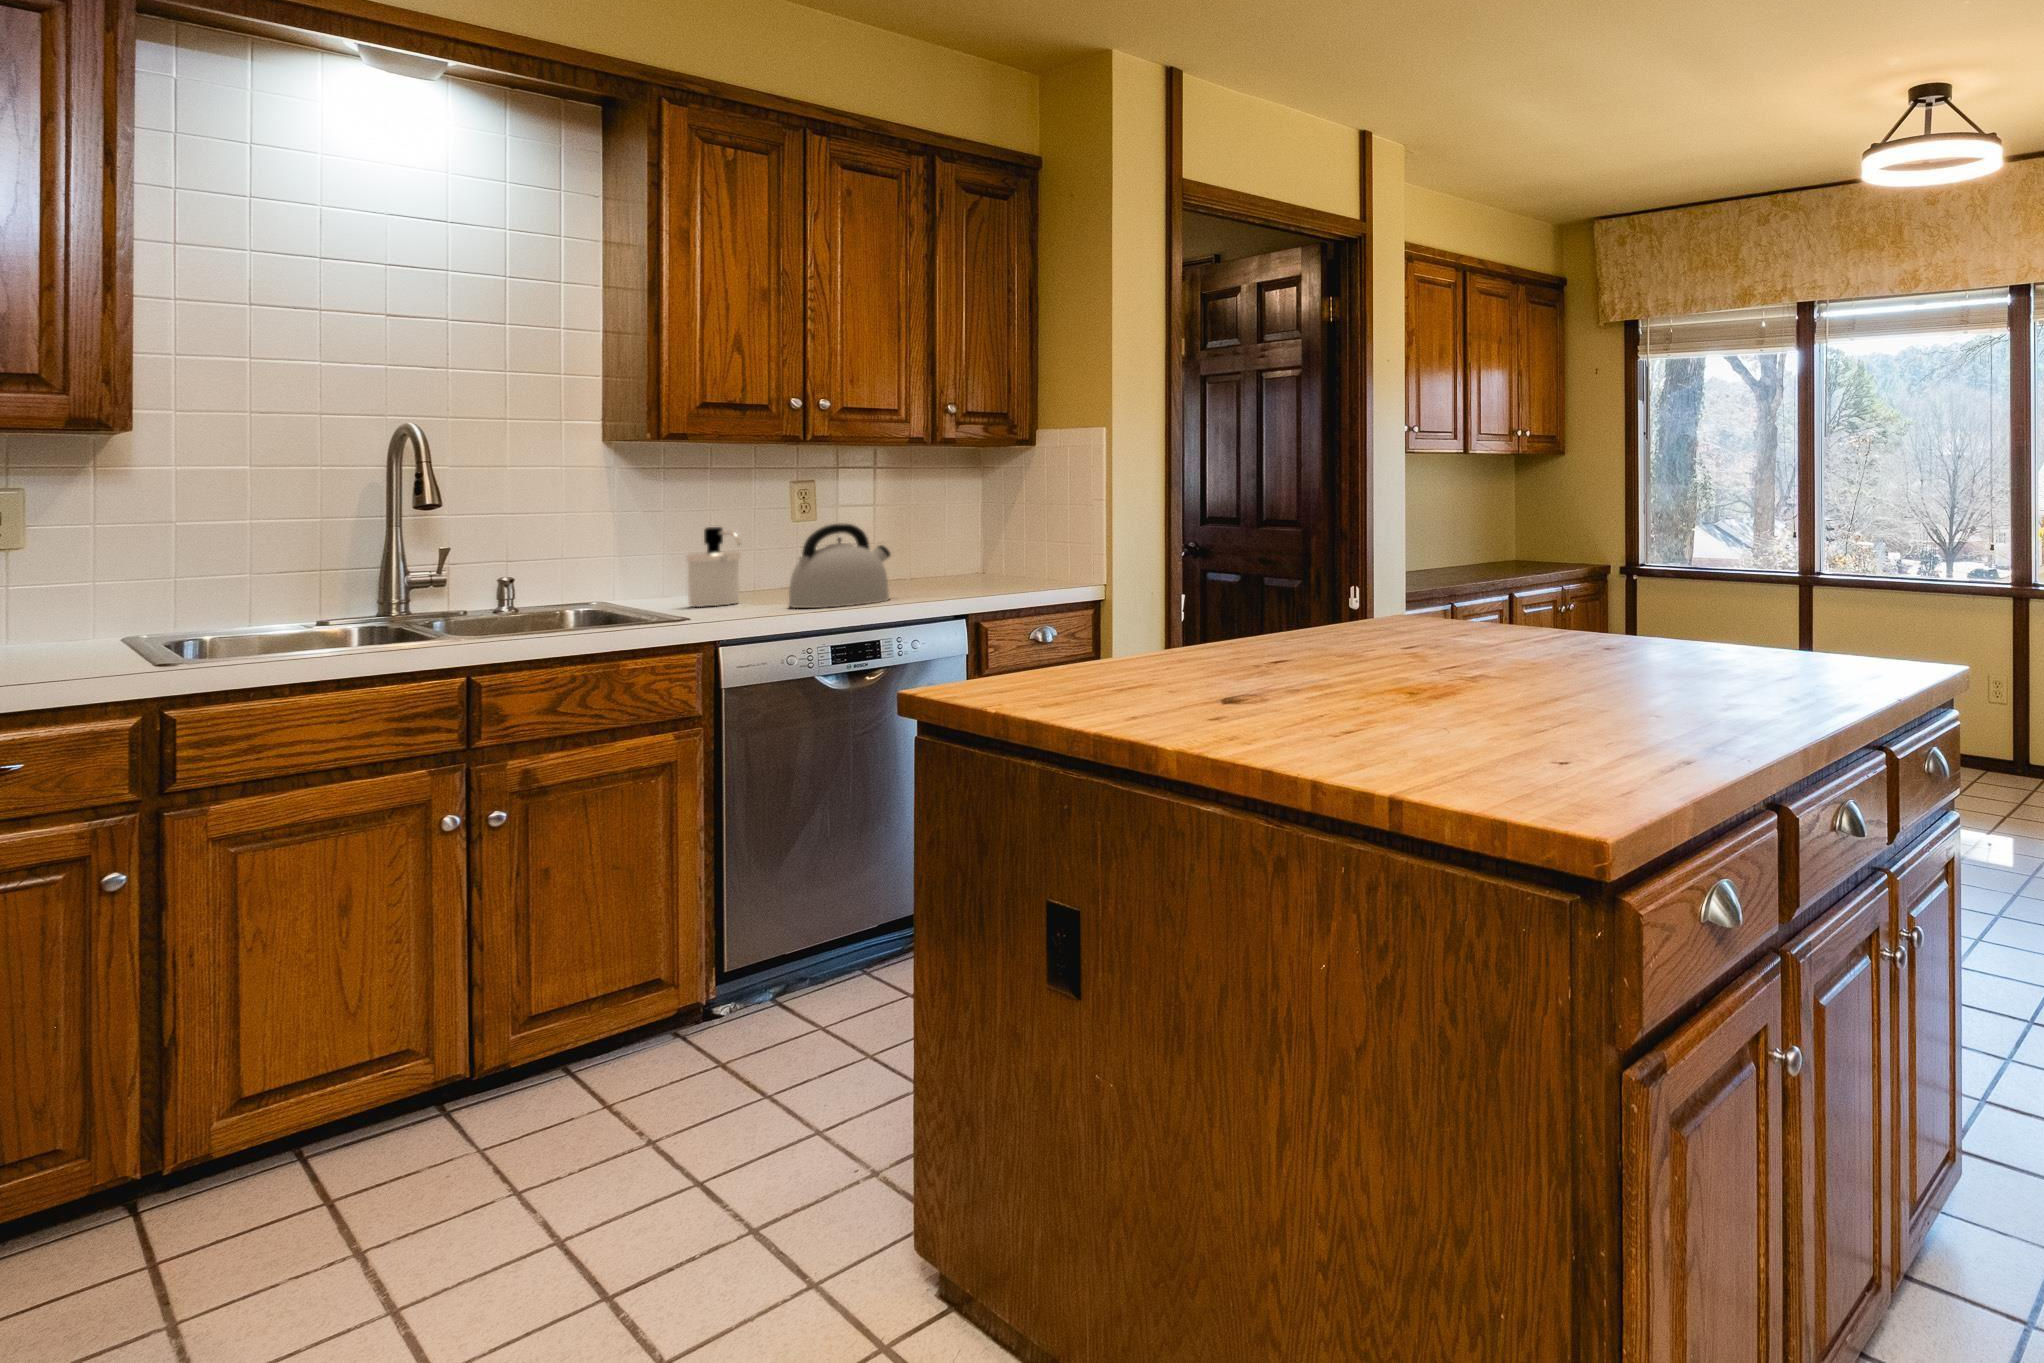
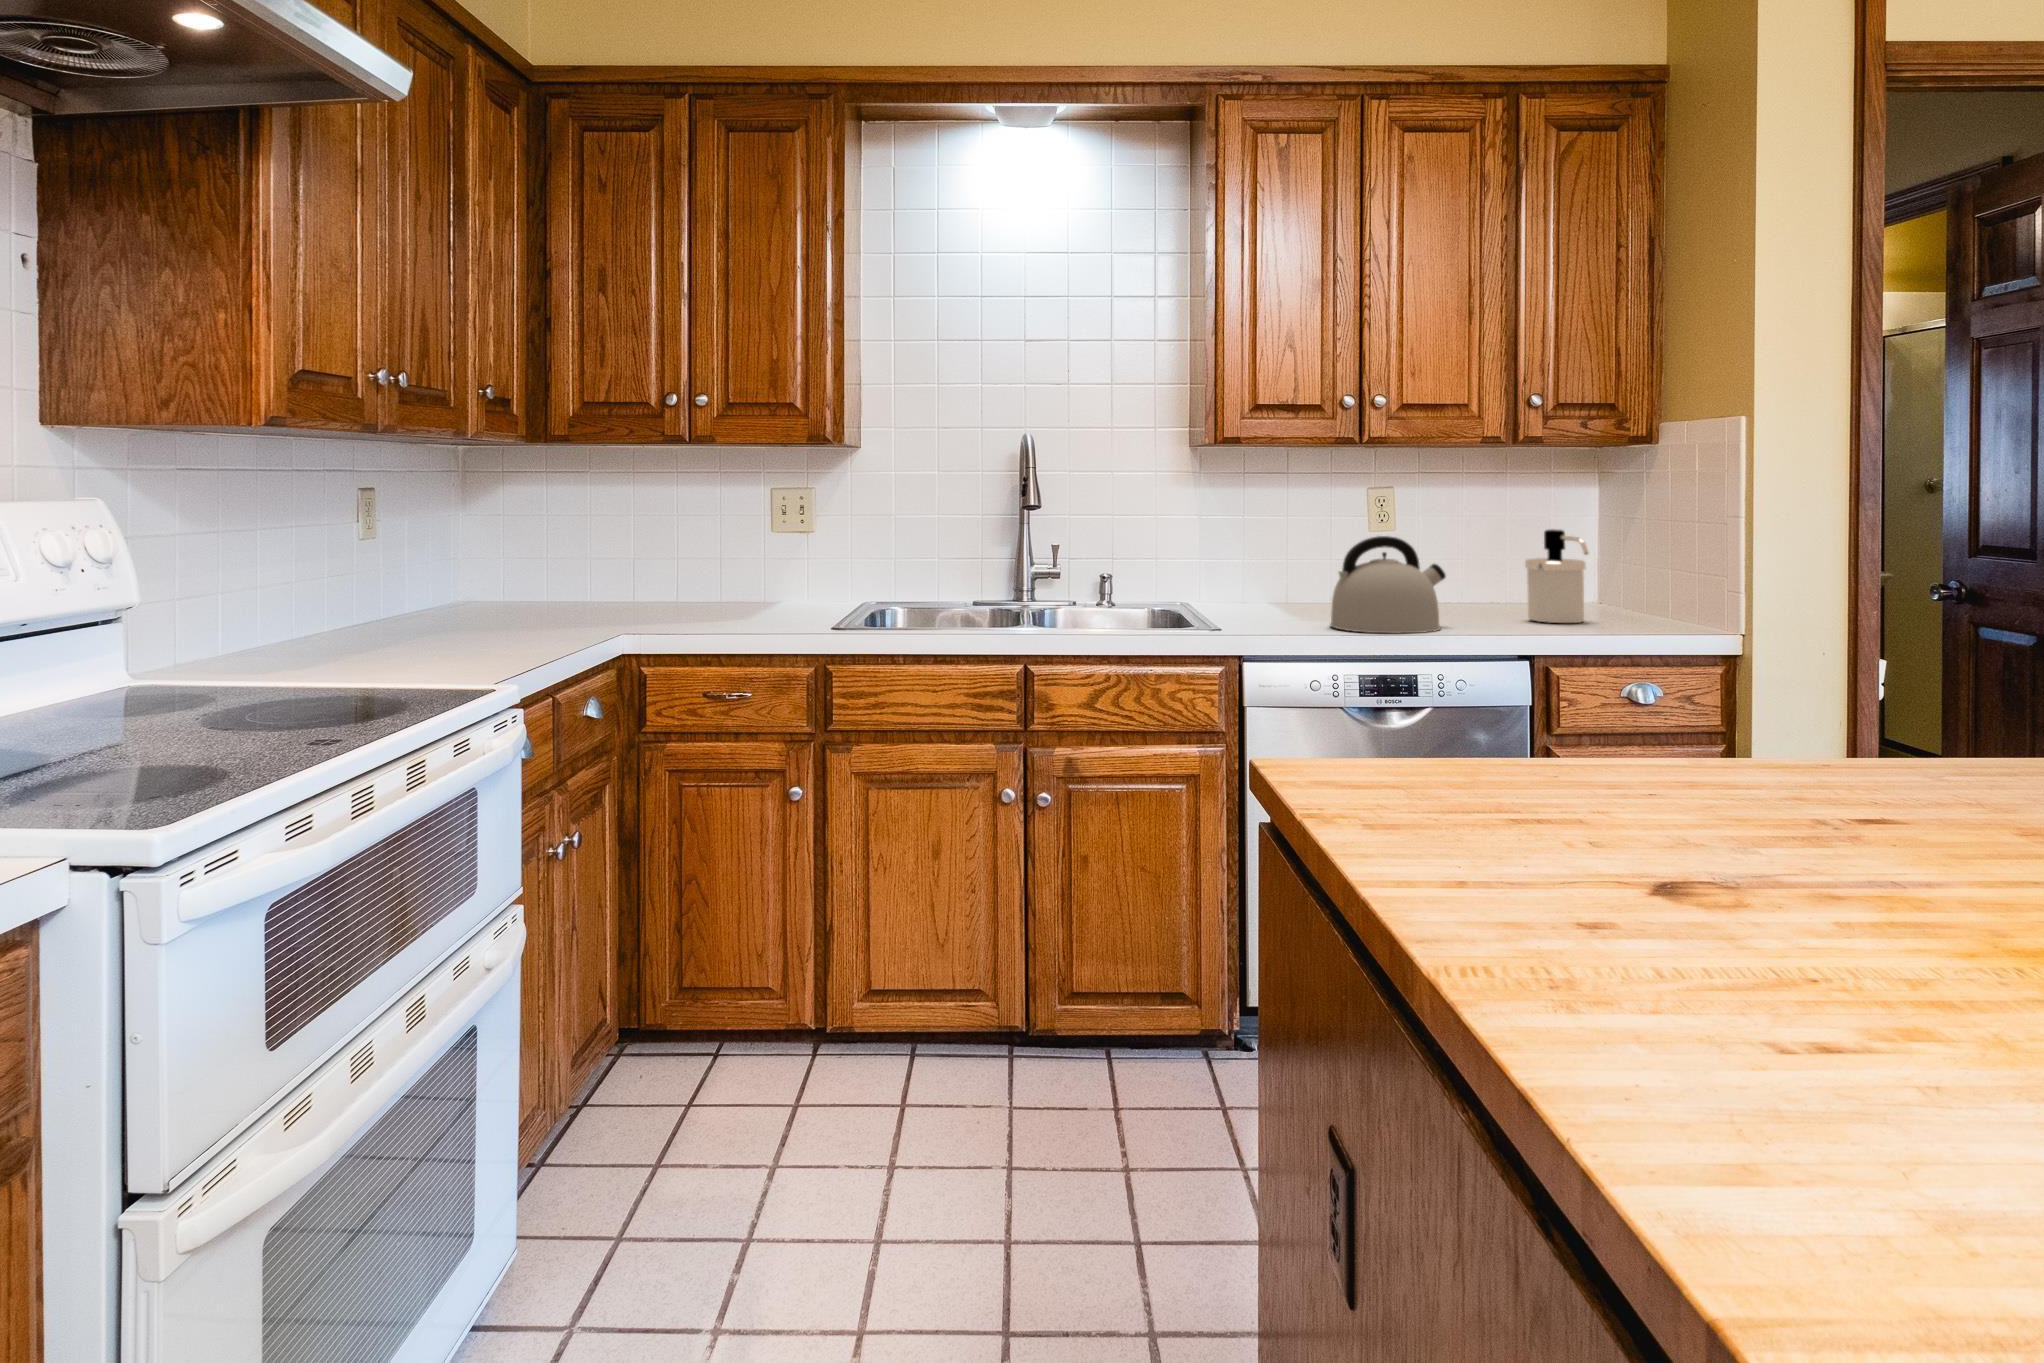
soap dispenser: present [686,527,741,607] -> present [1525,529,1588,623]

